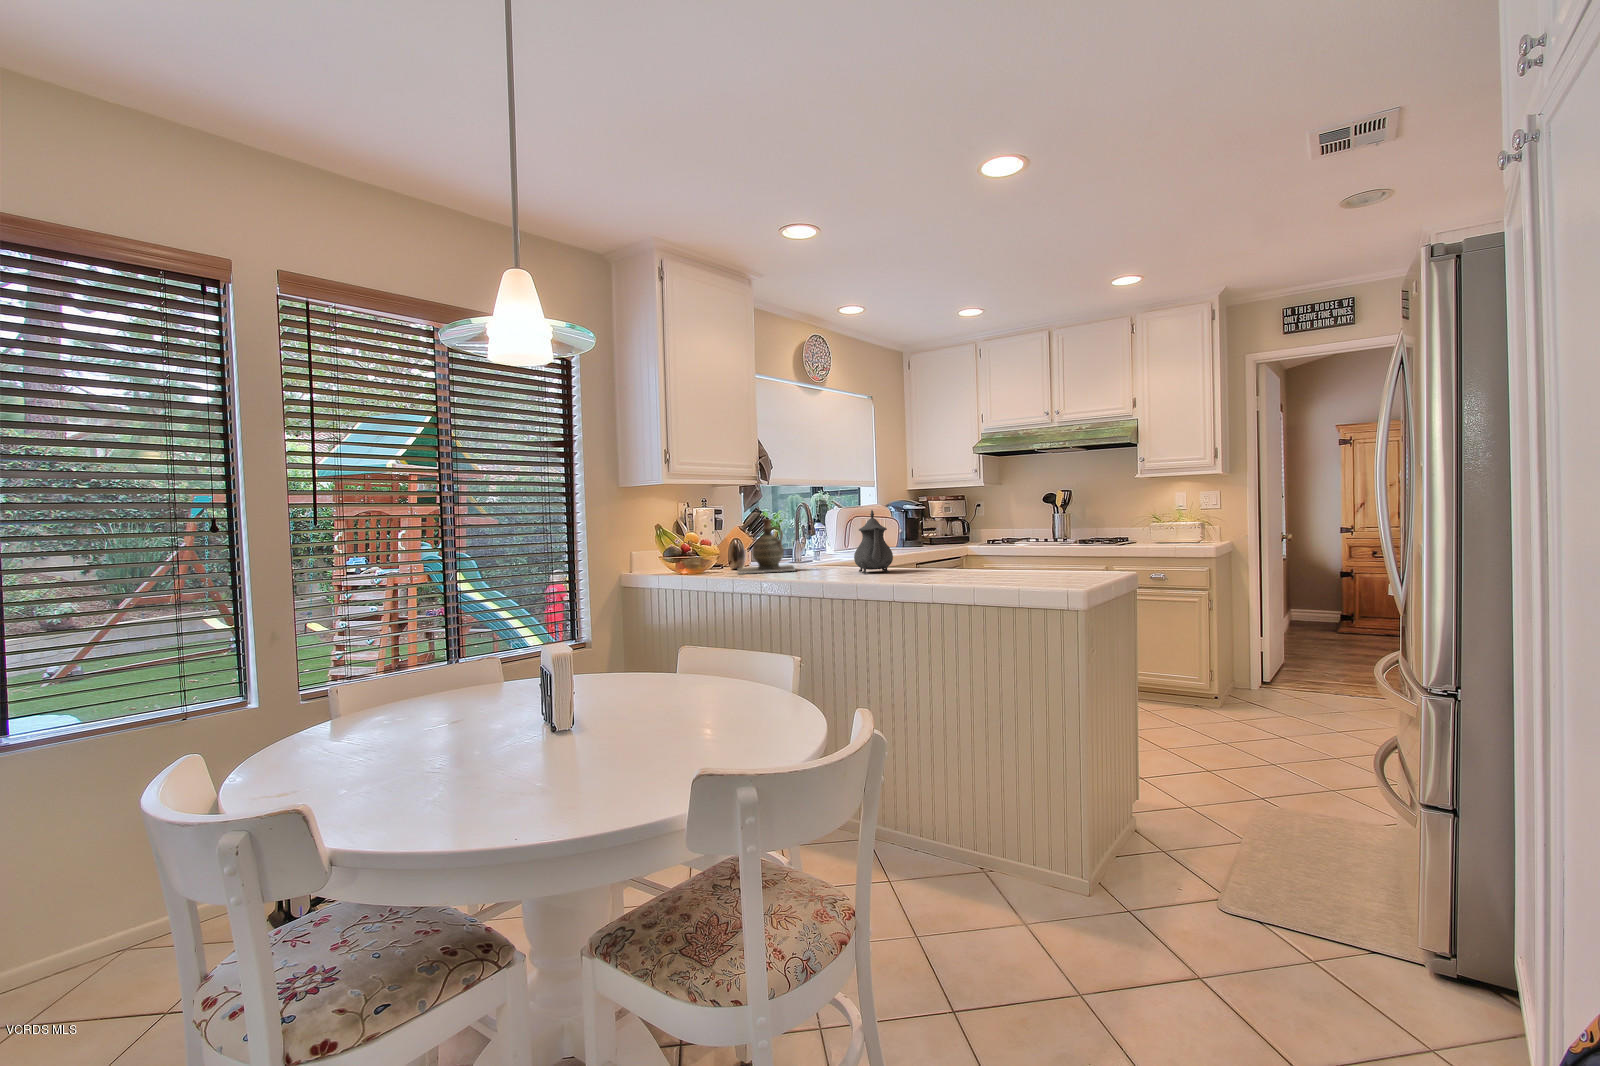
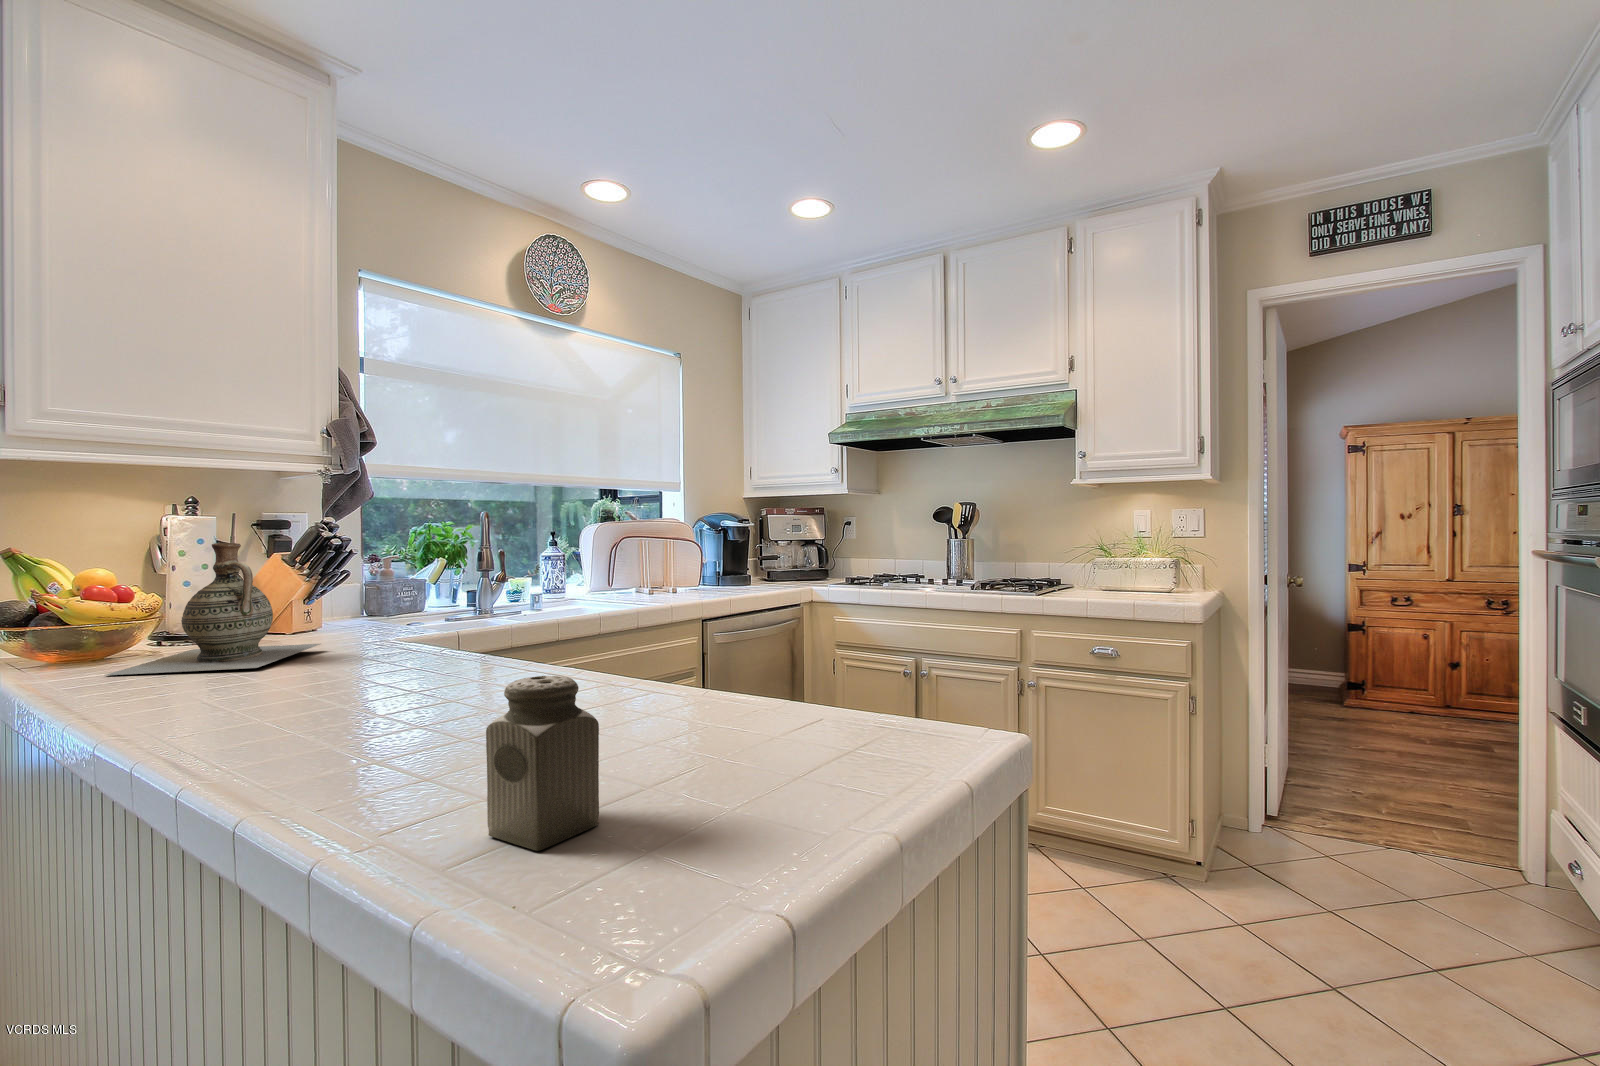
teapot: present [854,510,893,574] -> none [323,528,437,697]
salt shaker: none [1010,543,1036,582] -> present [486,676,599,851]

